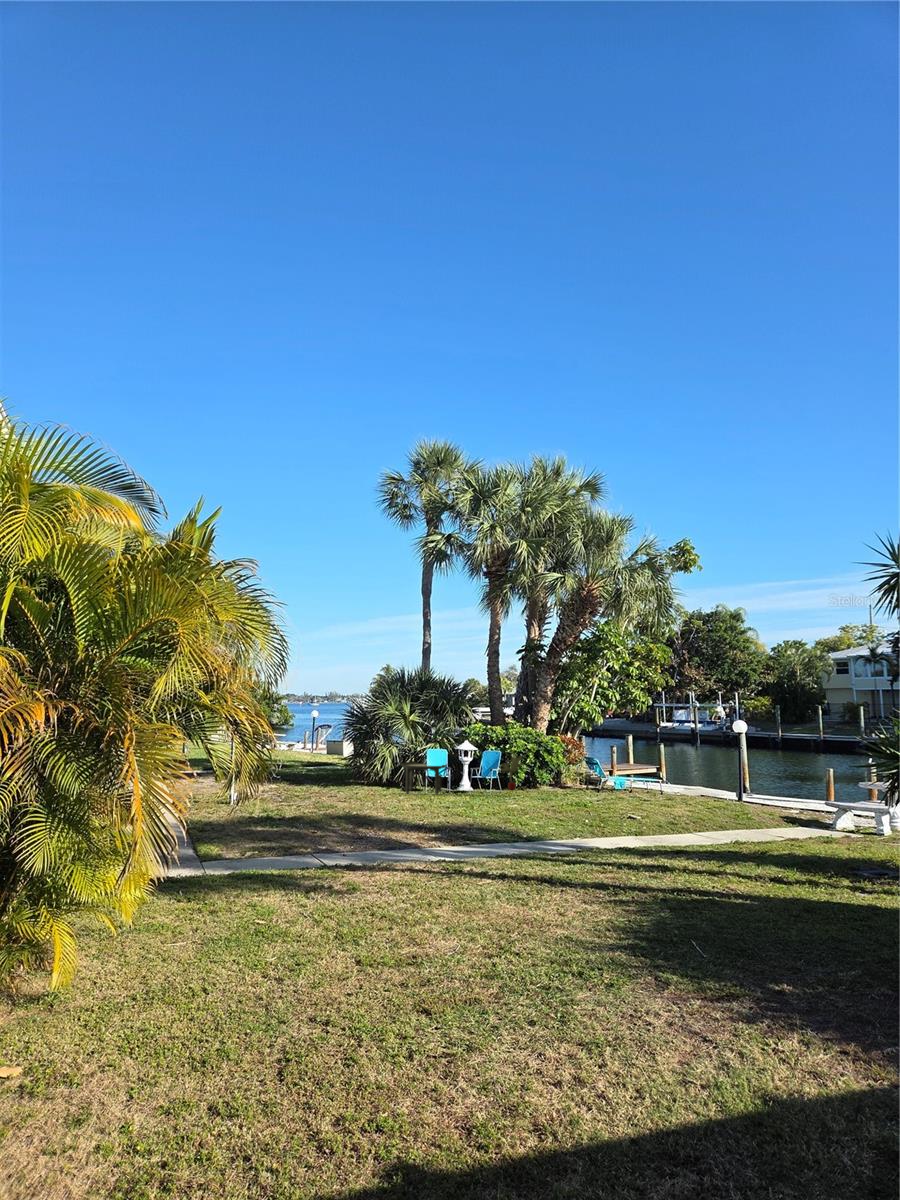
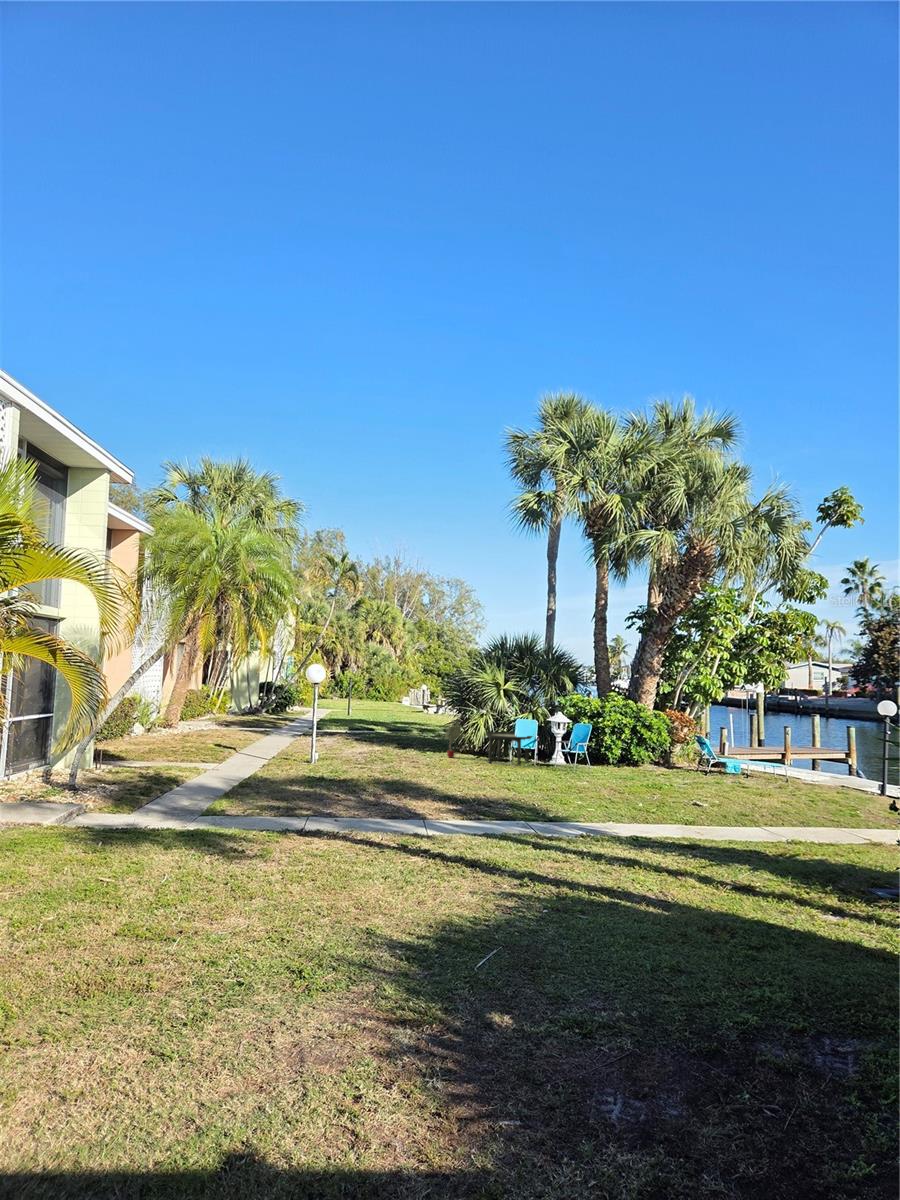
potted tree: present [501,752,522,790] -> present [445,720,463,758]

